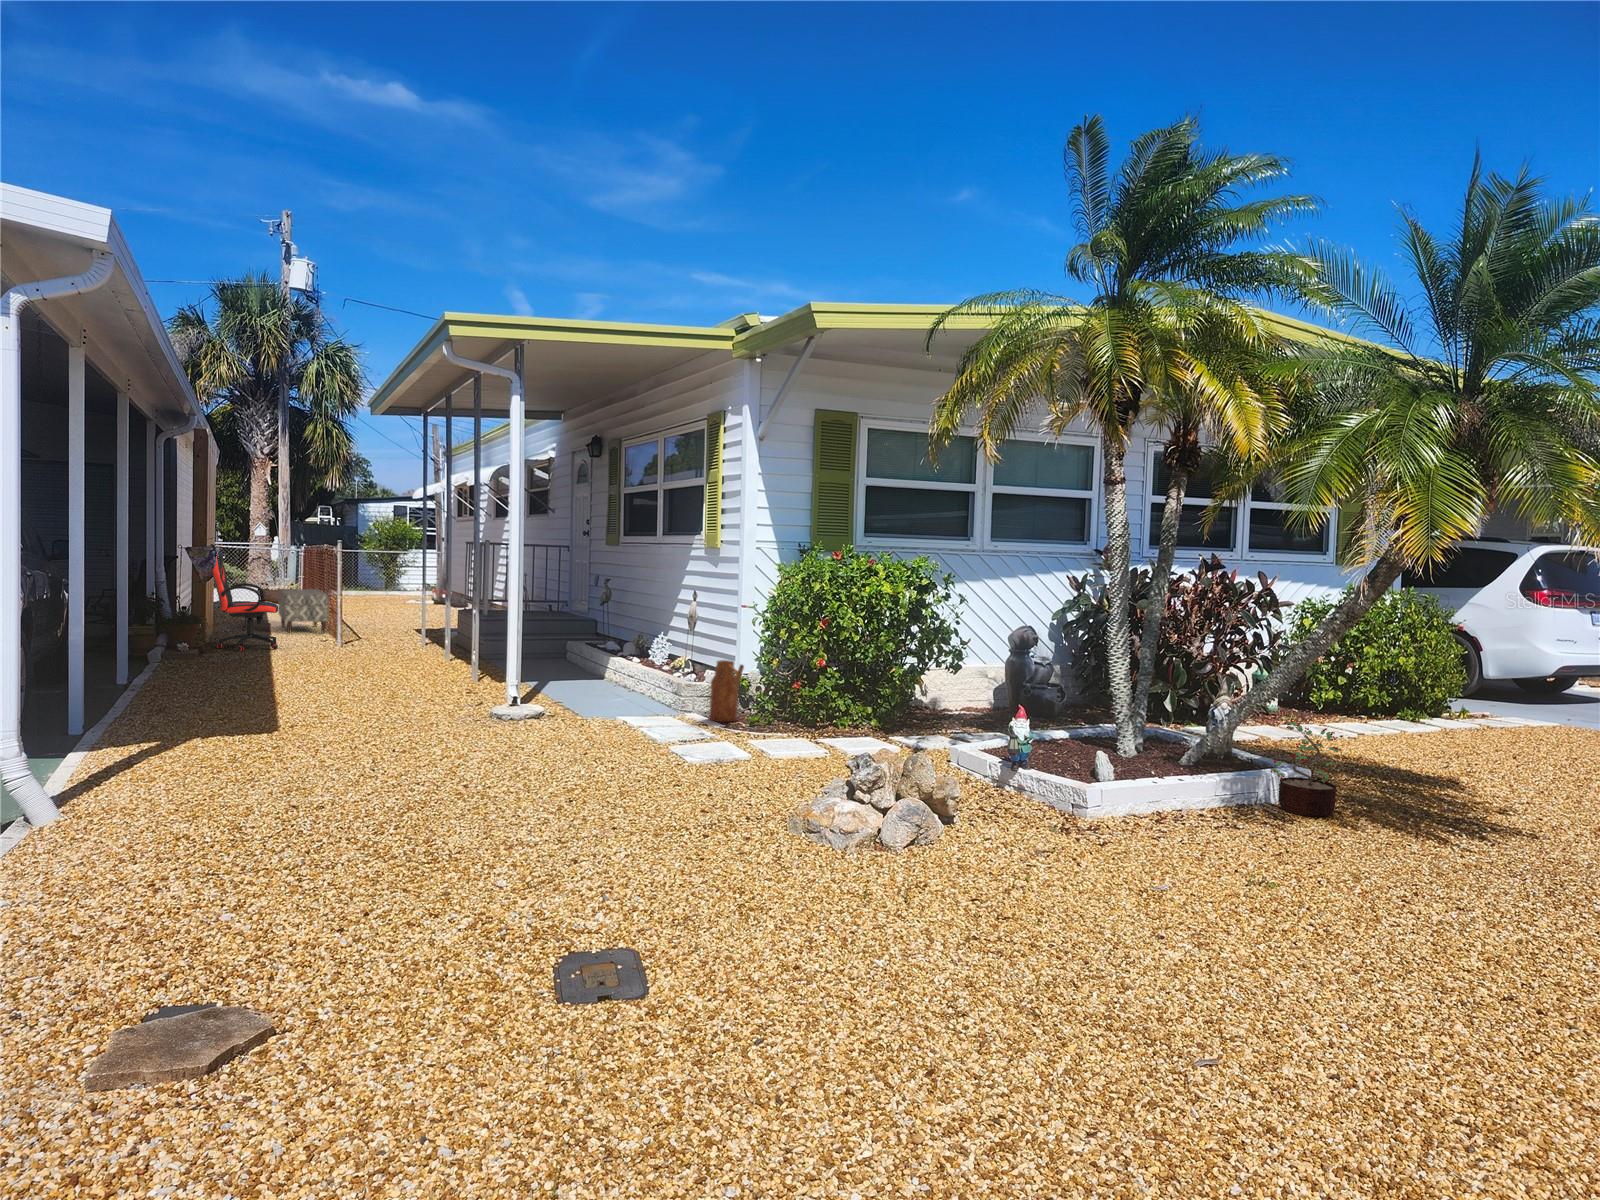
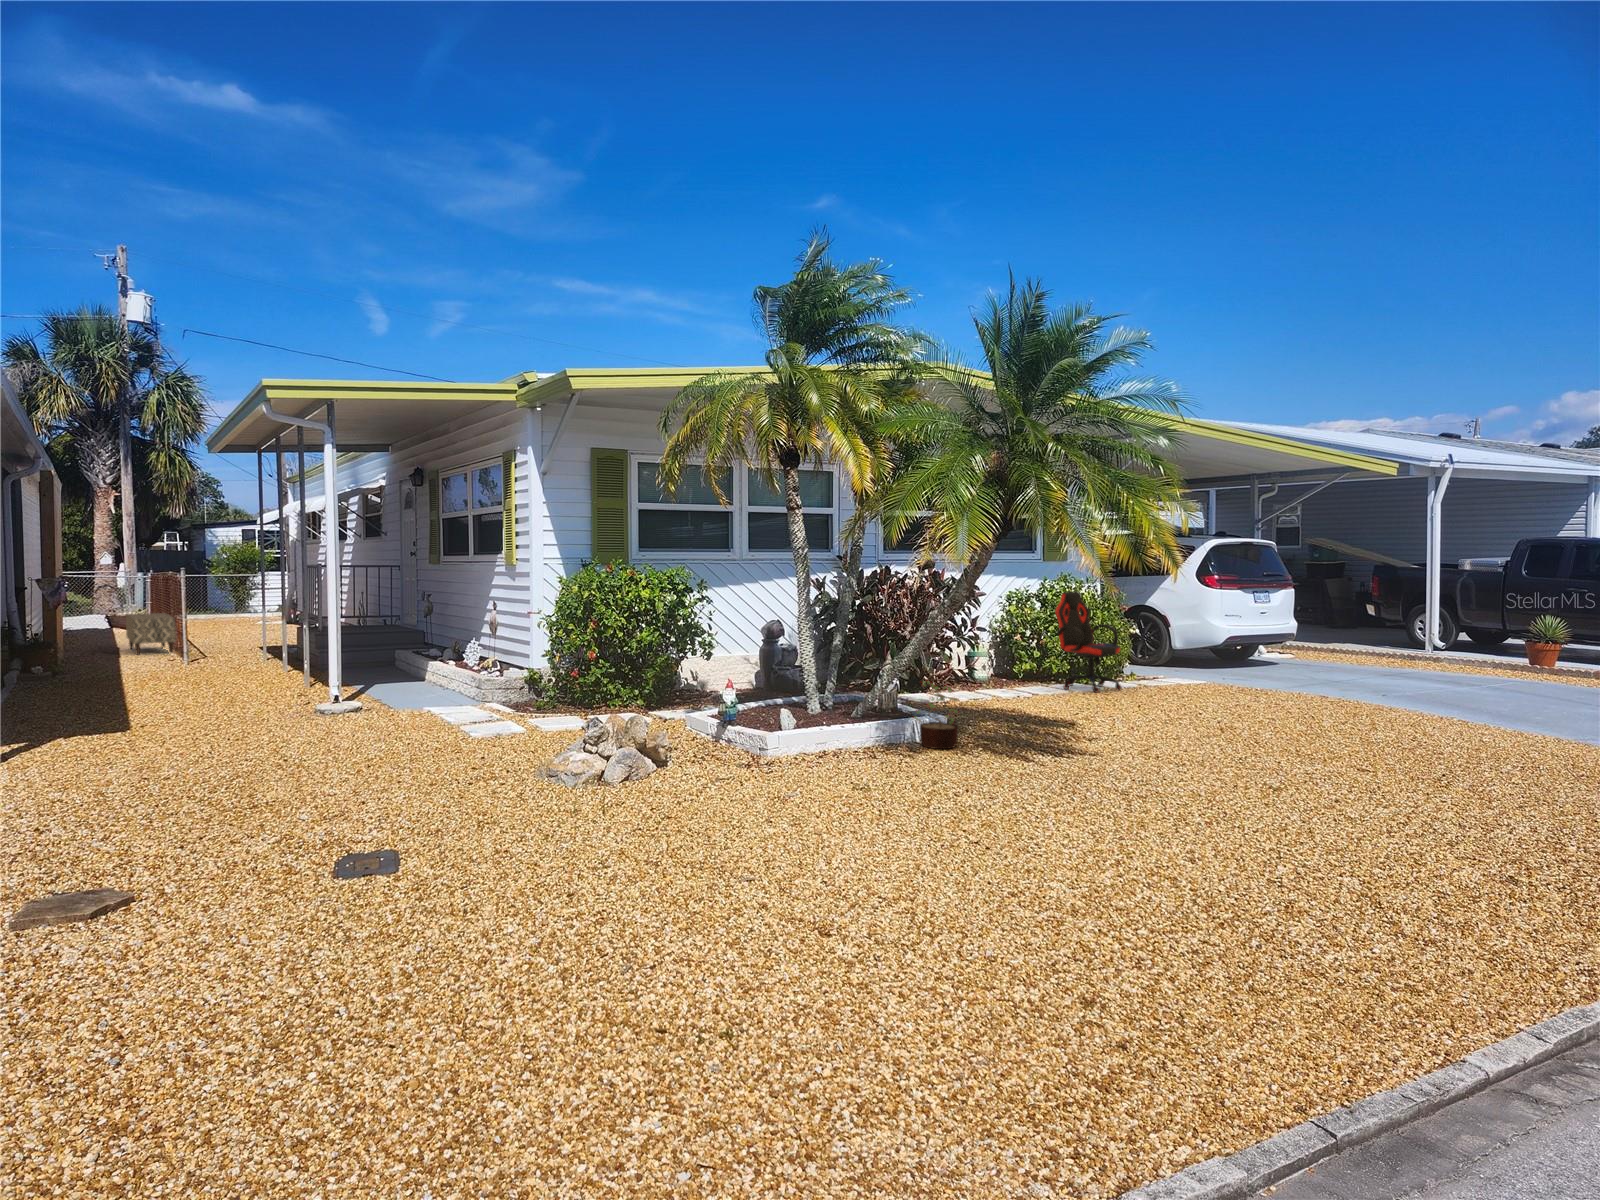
chair: present [212,551,278,651] -> present [1056,591,1121,692]
watering can: present [710,660,744,722] -> none [509,658,534,708]

